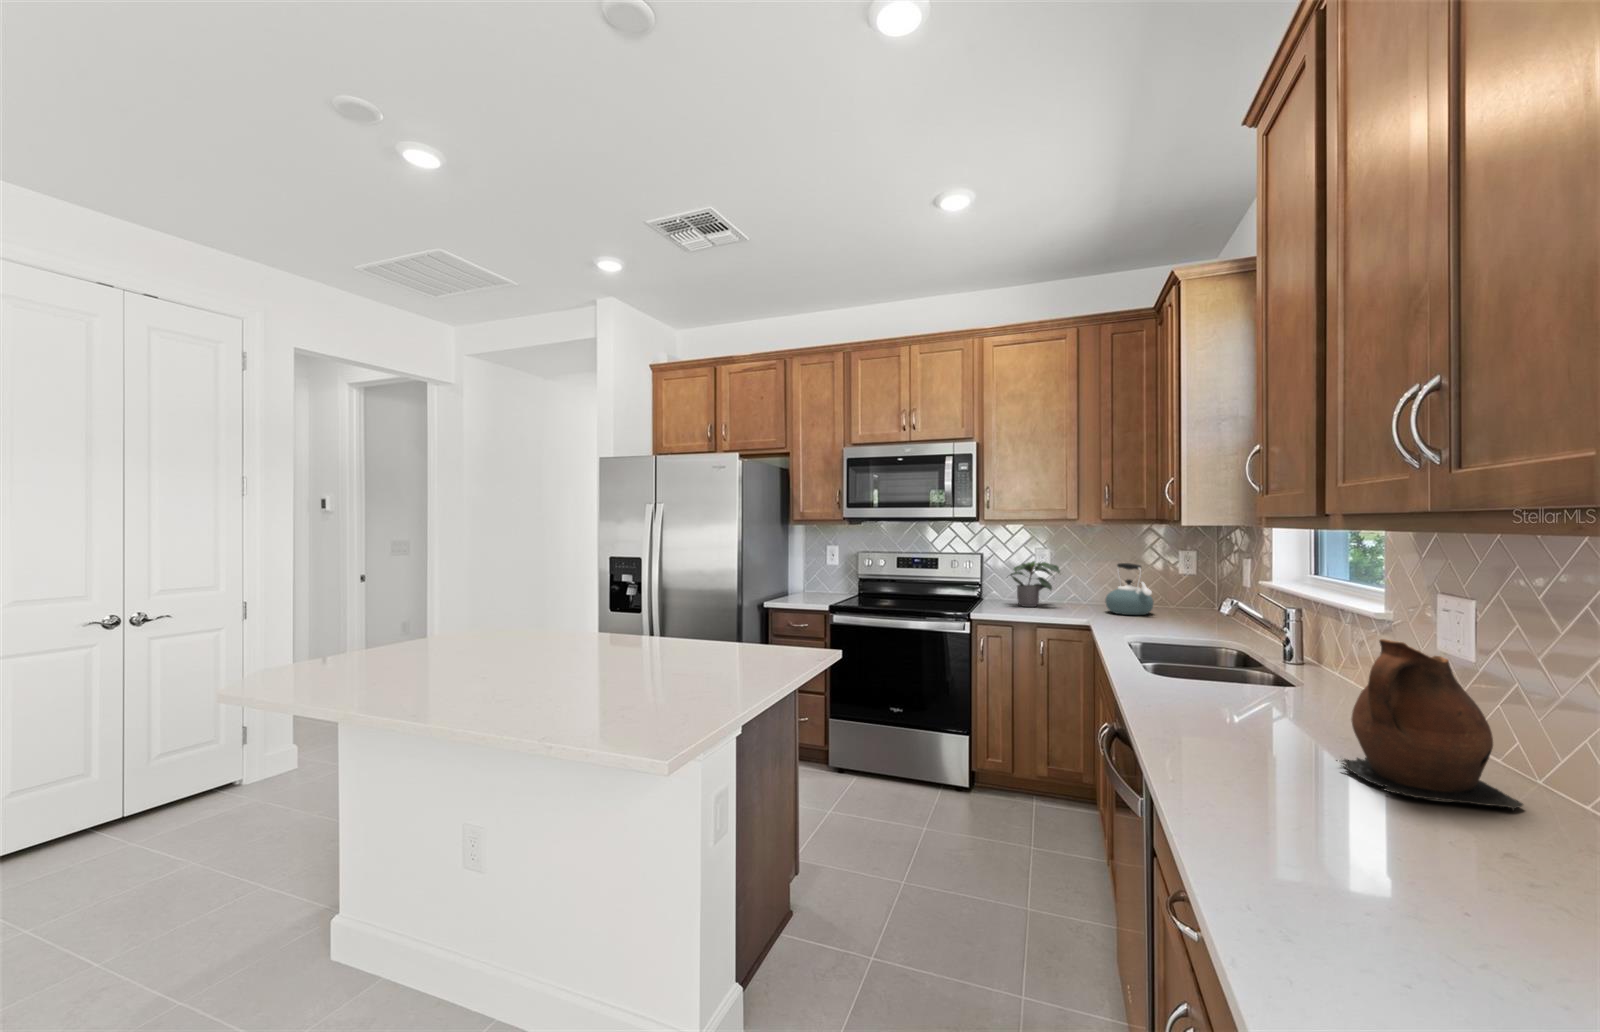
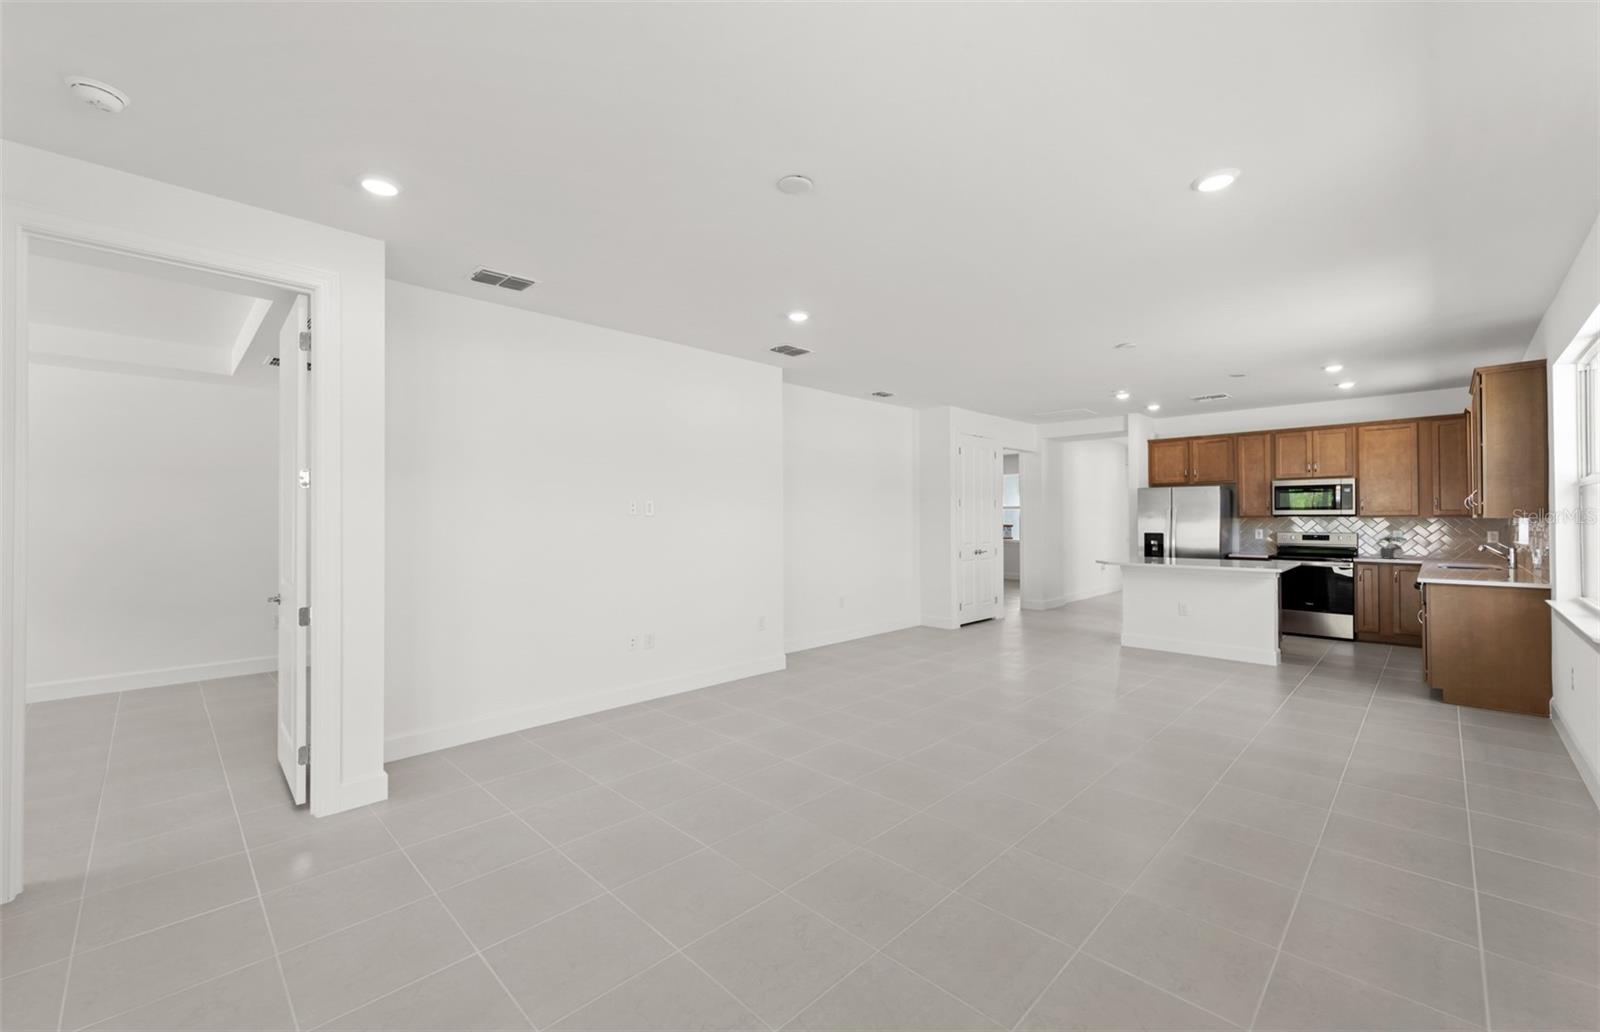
kettle: present [1105,563,1154,615] -> none [1435,537,1464,561]
ceramic pitcher: present [1336,639,1523,810] -> none [1479,546,1521,581]

